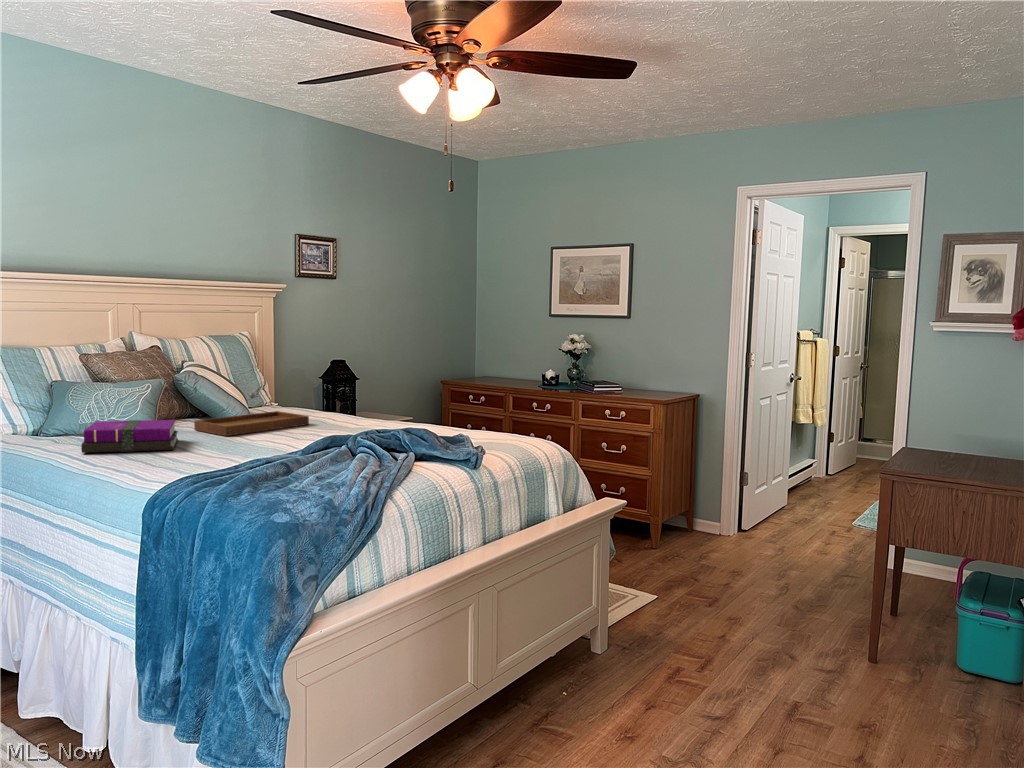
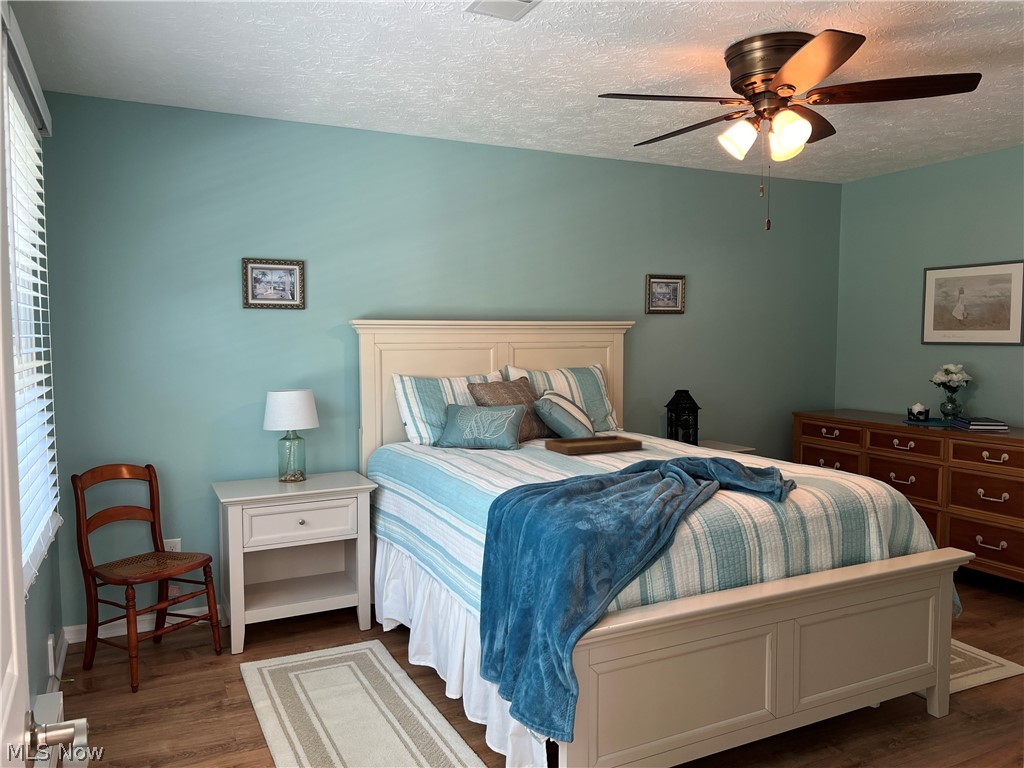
notebook: present [81,420,178,453] -> none [456,437,529,463]

